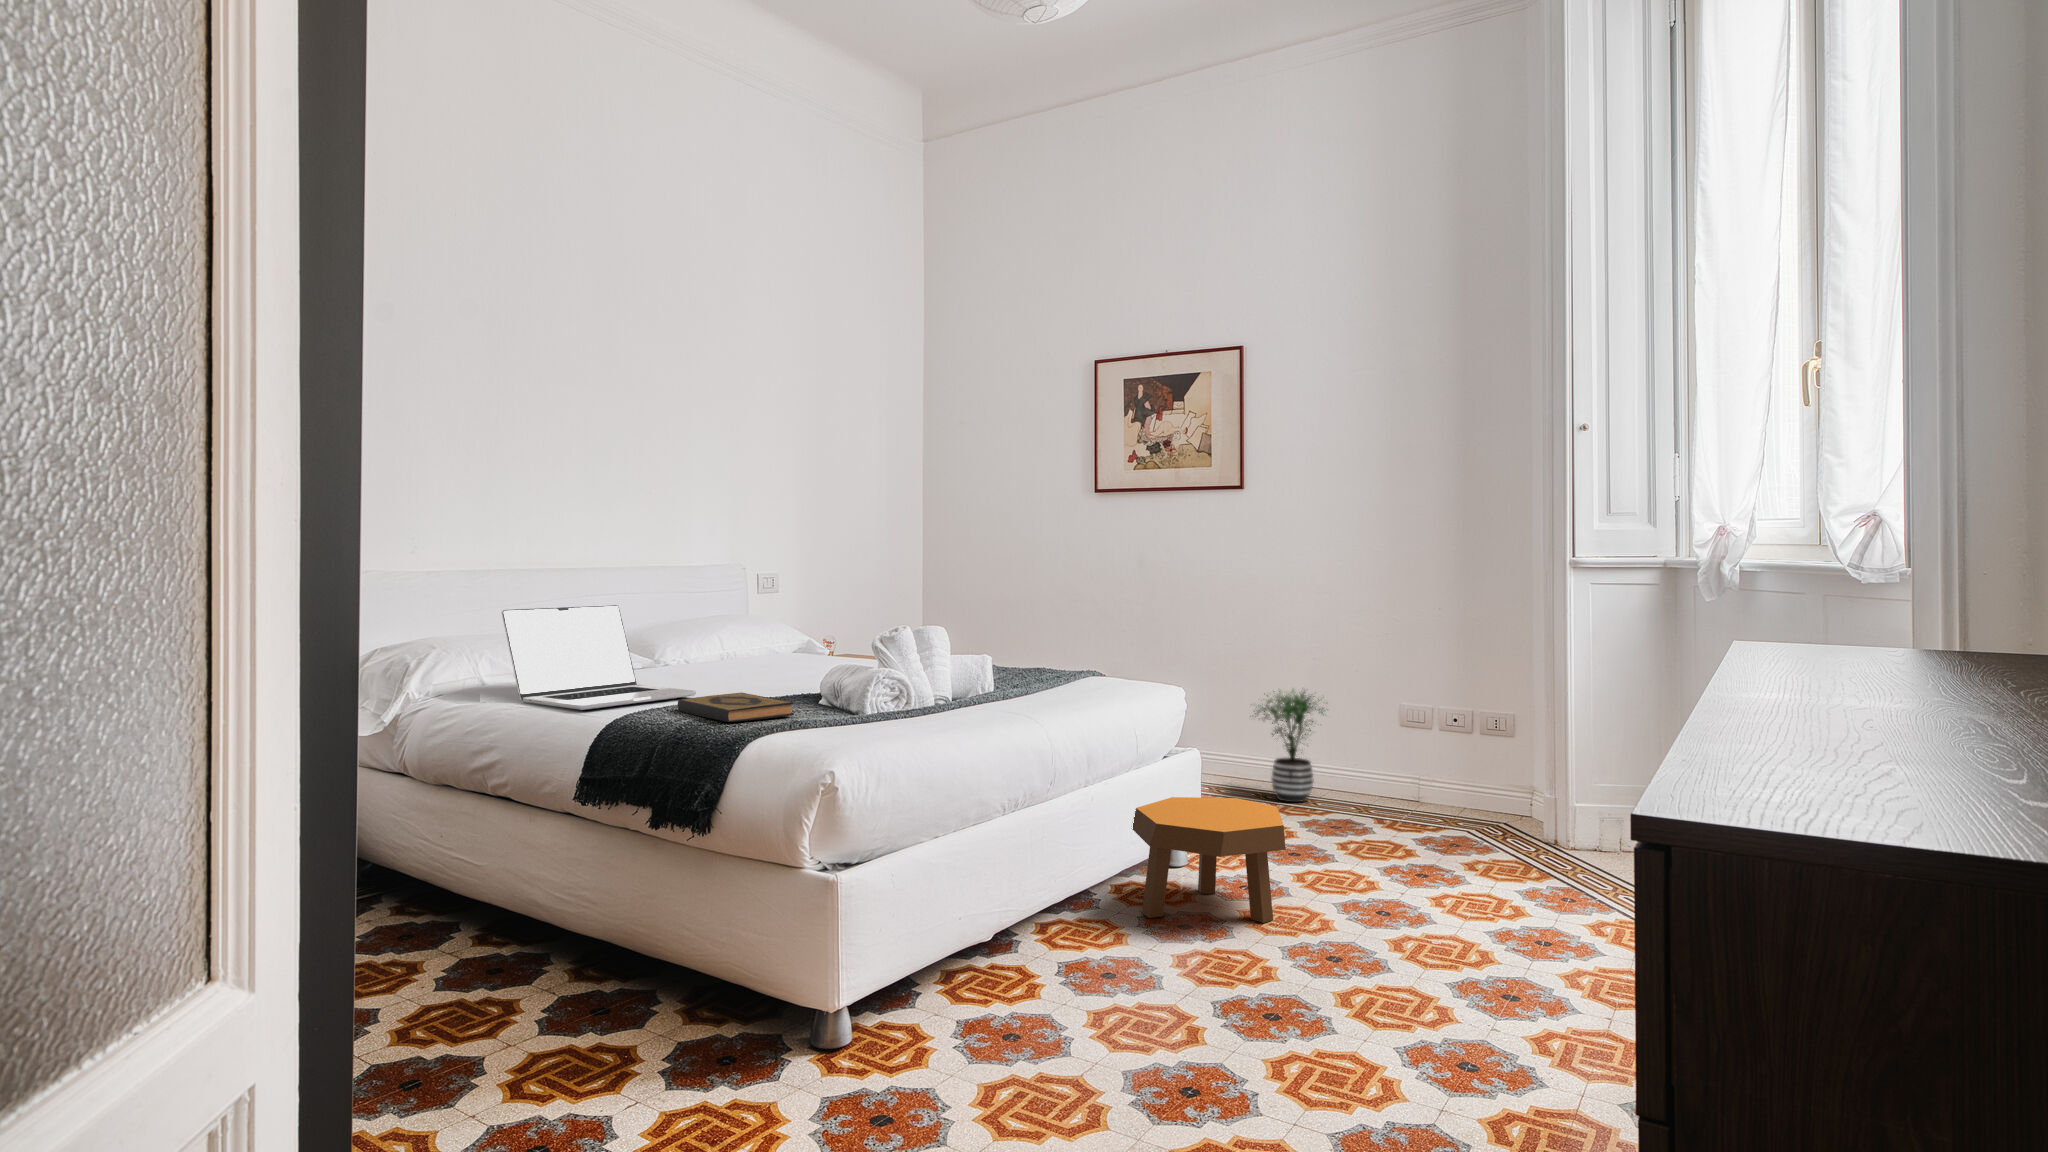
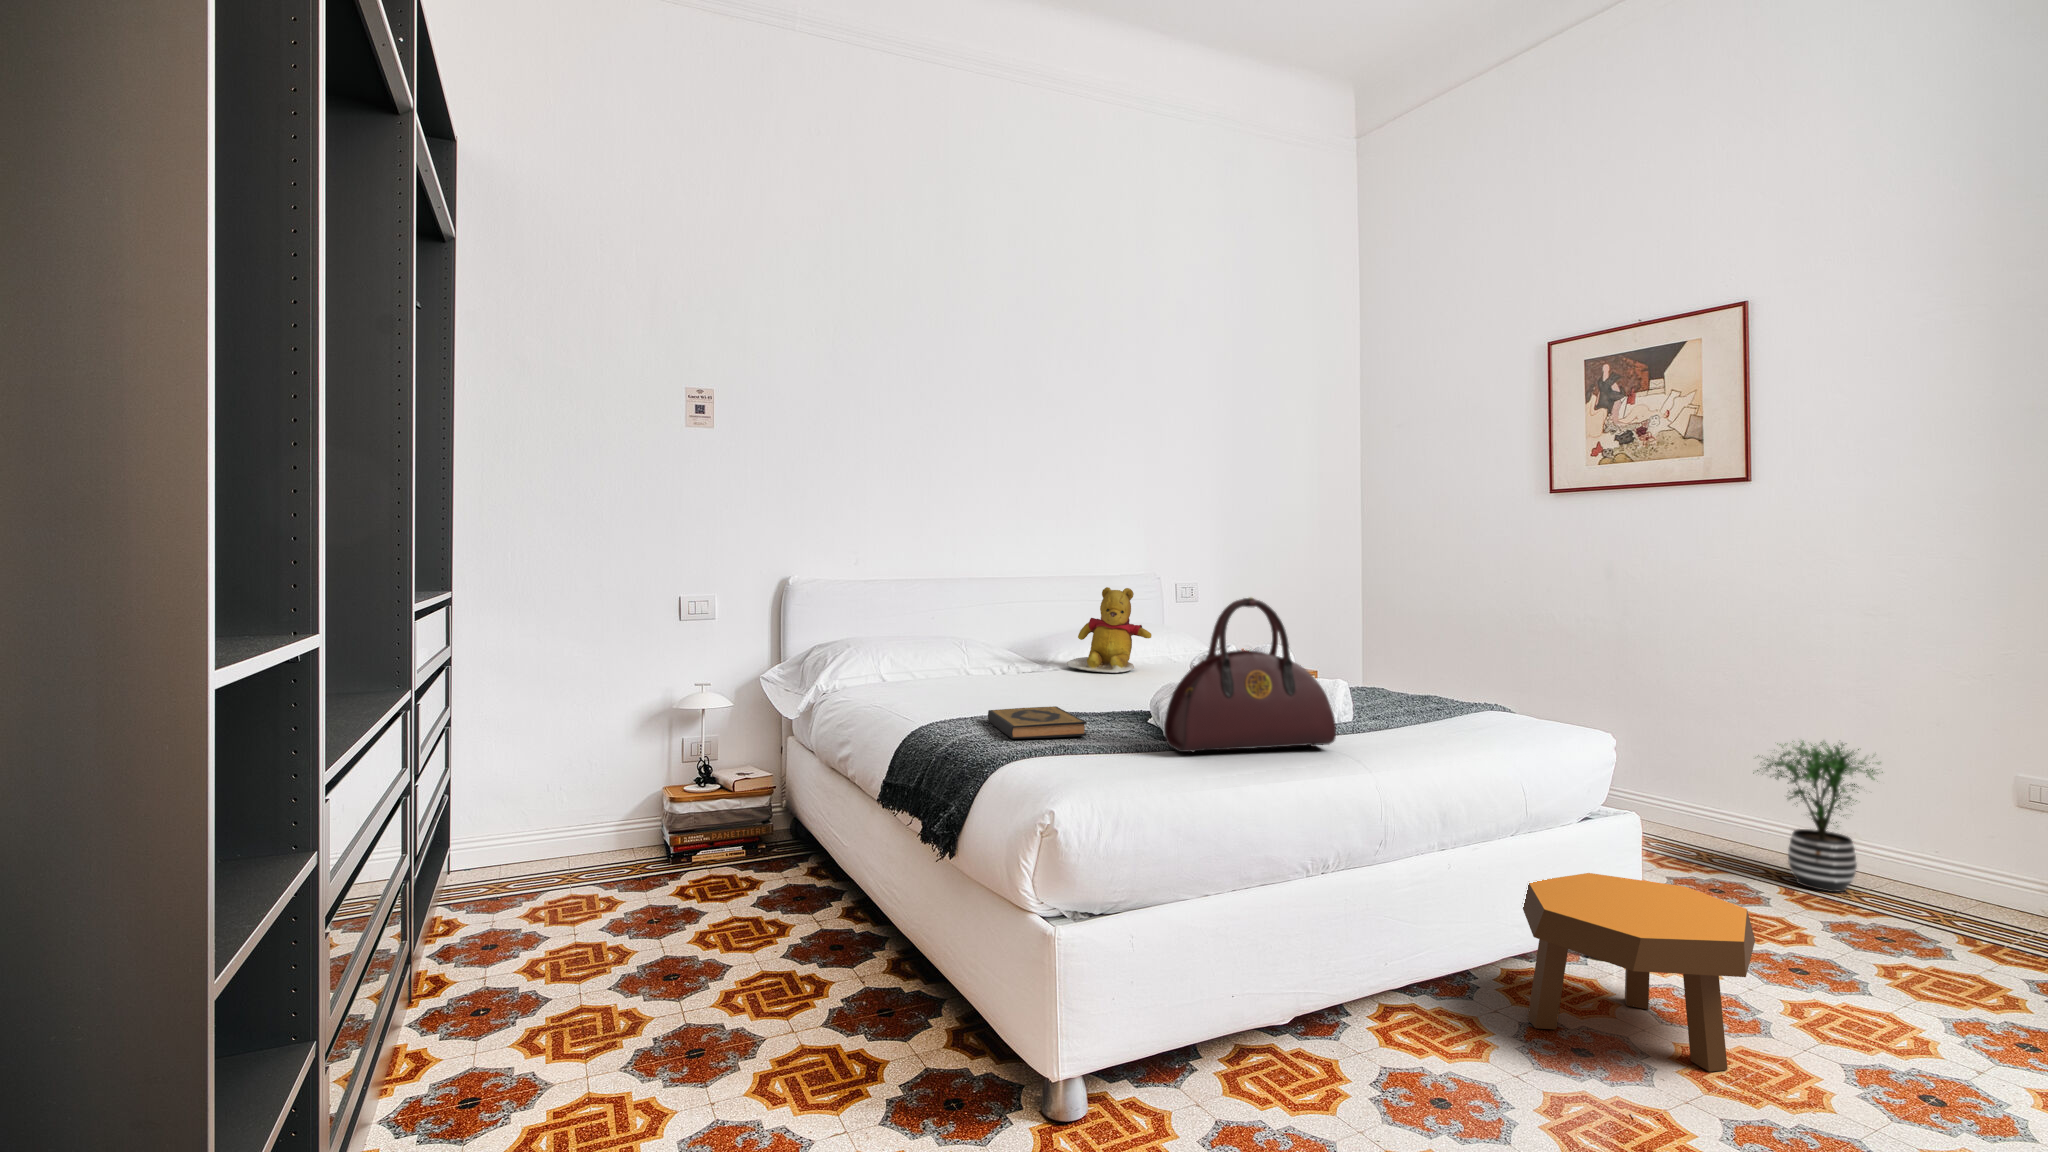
teddy bear: none [684,577,774,663] -> present [1067,587,1152,673]
handbag: none [869,583,1010,721] -> present [1164,598,1336,752]
laptop: present [502,605,696,710] -> none [859,613,1023,714]

